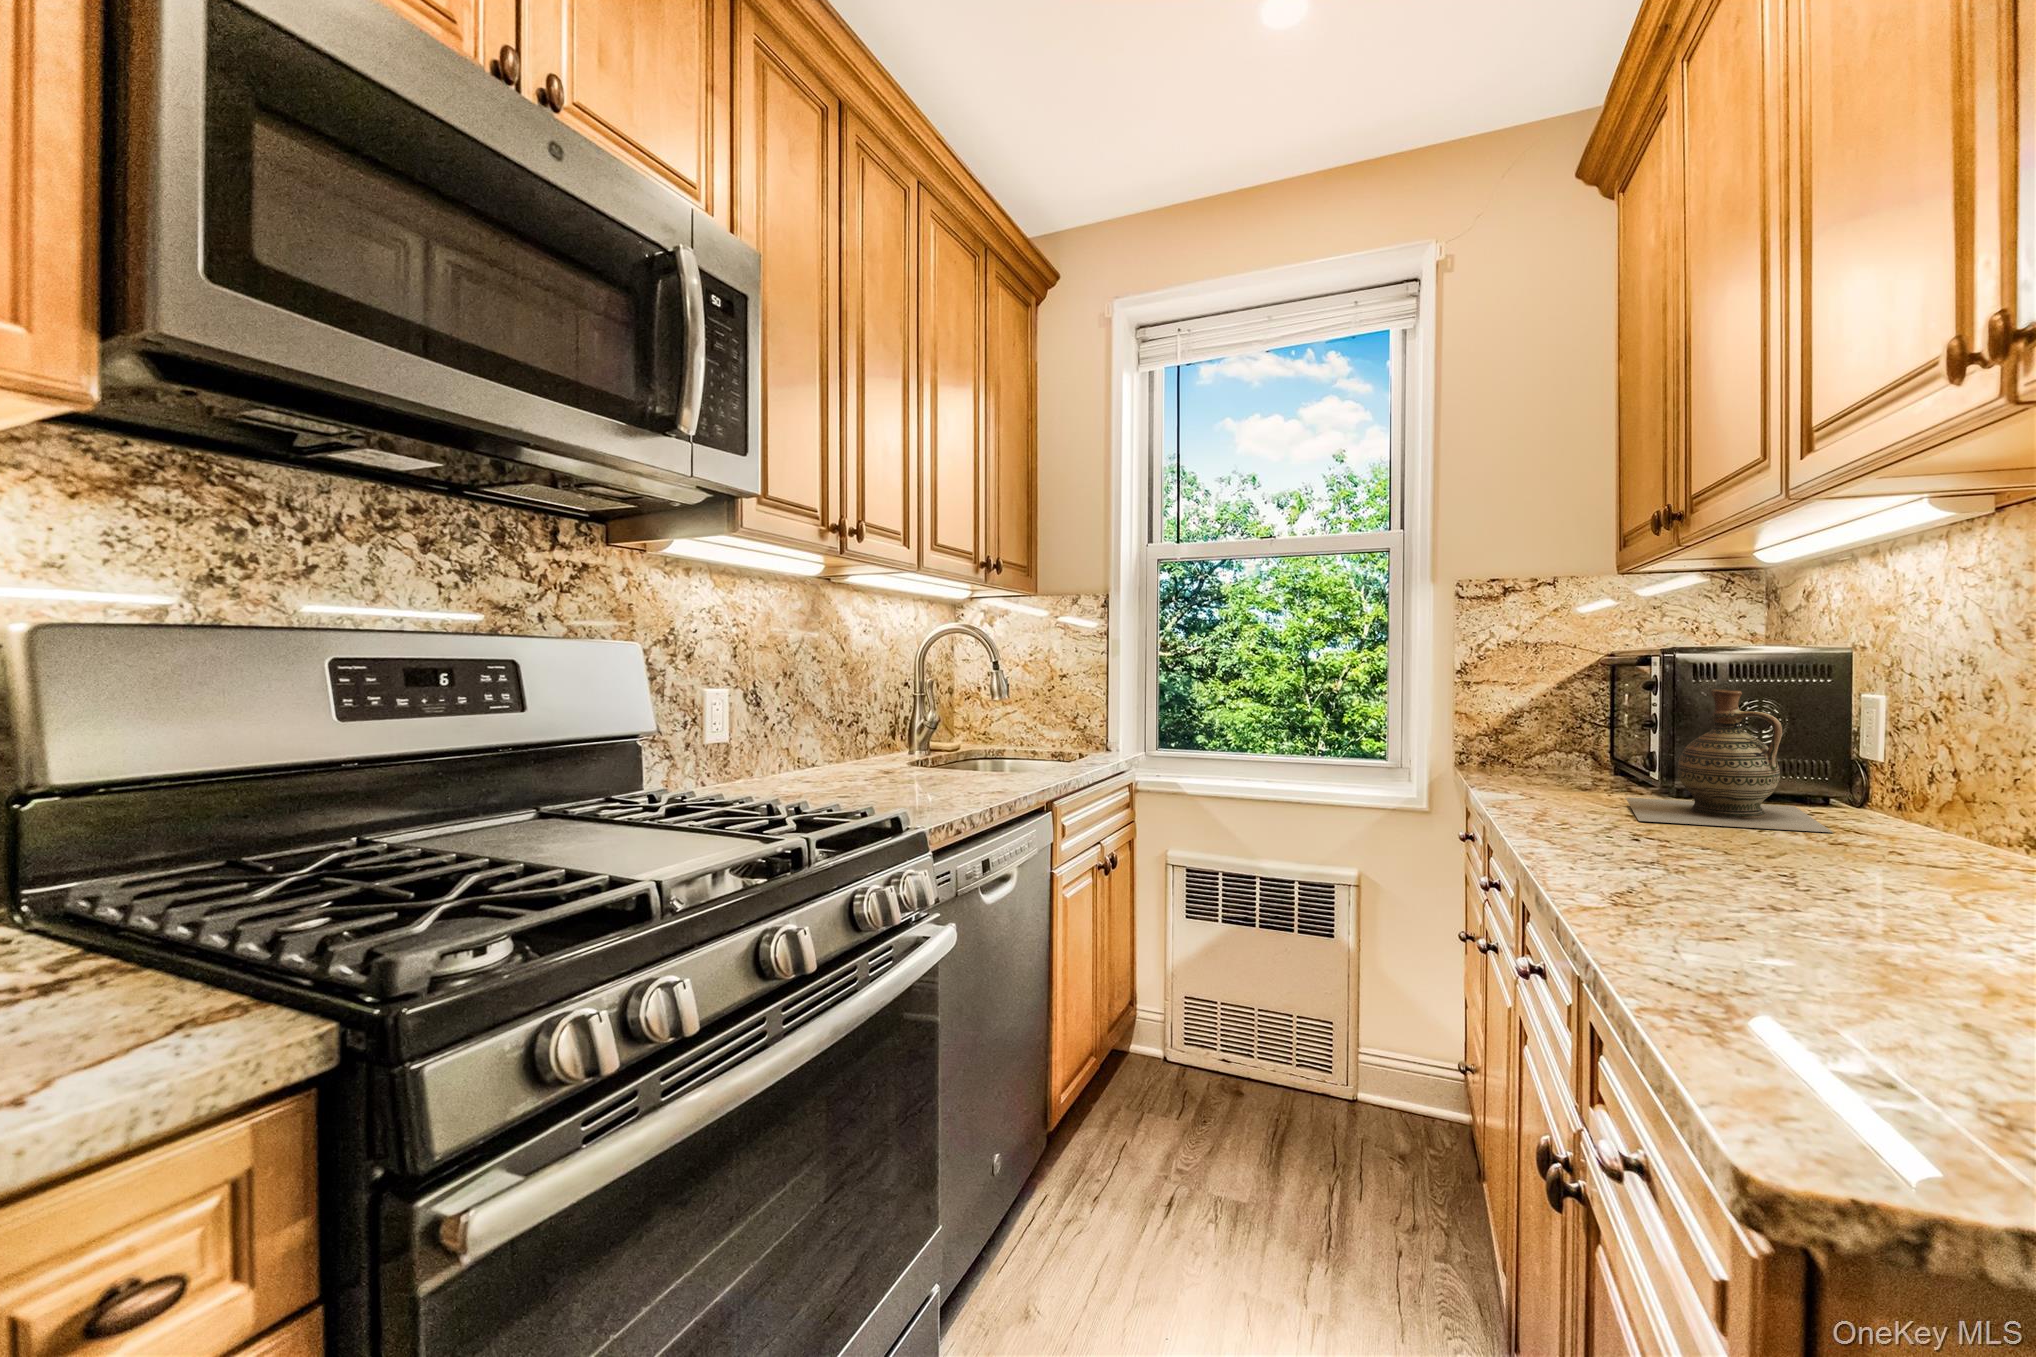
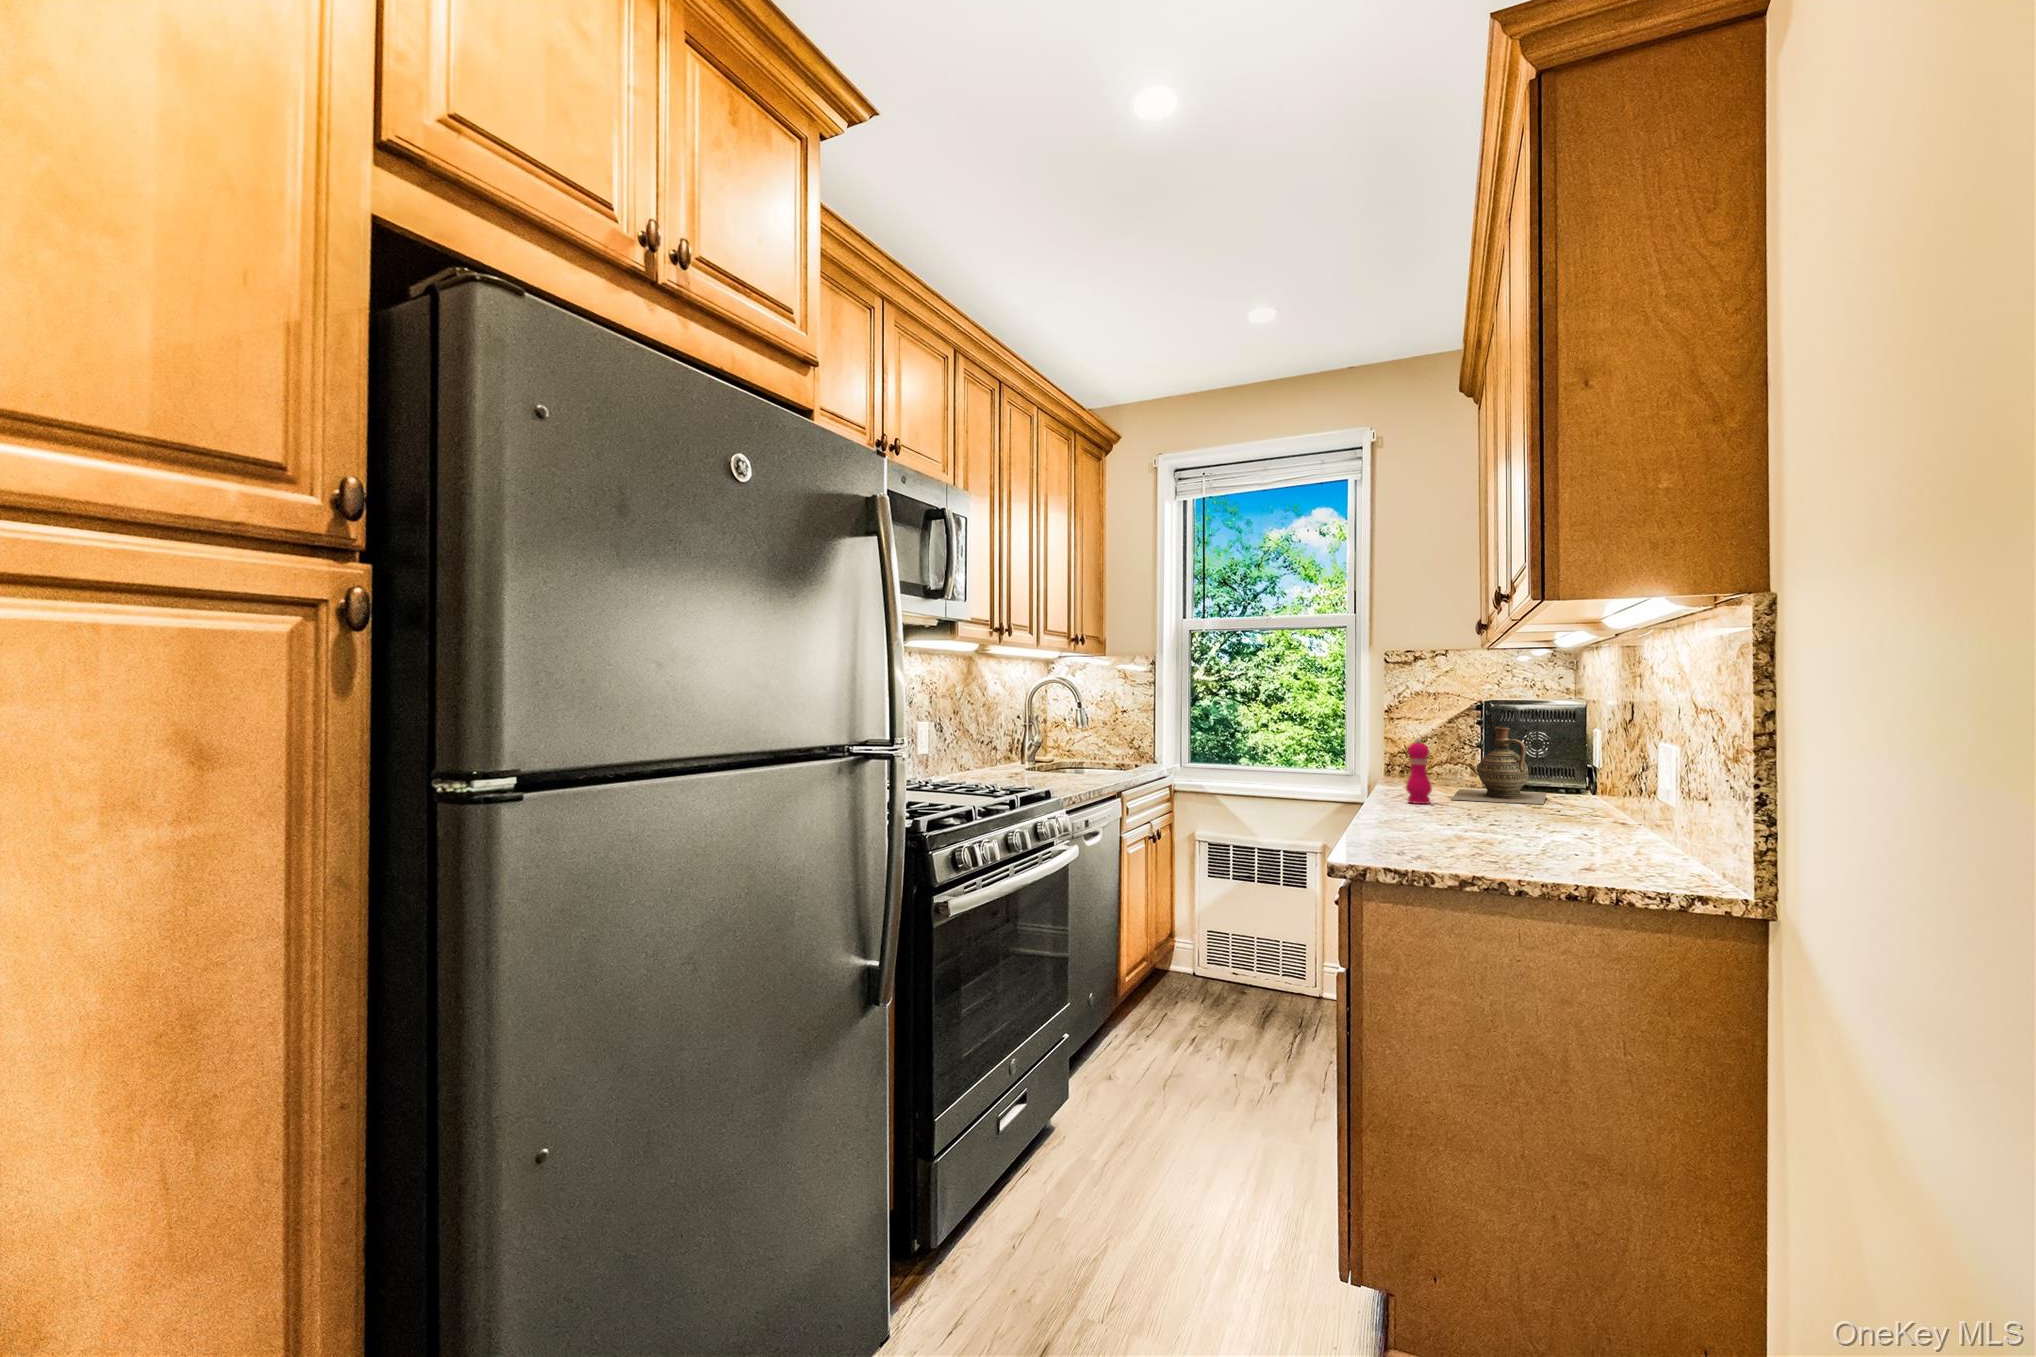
pepper mill: none [1570,710,1623,833] -> present [1406,738,1432,804]

